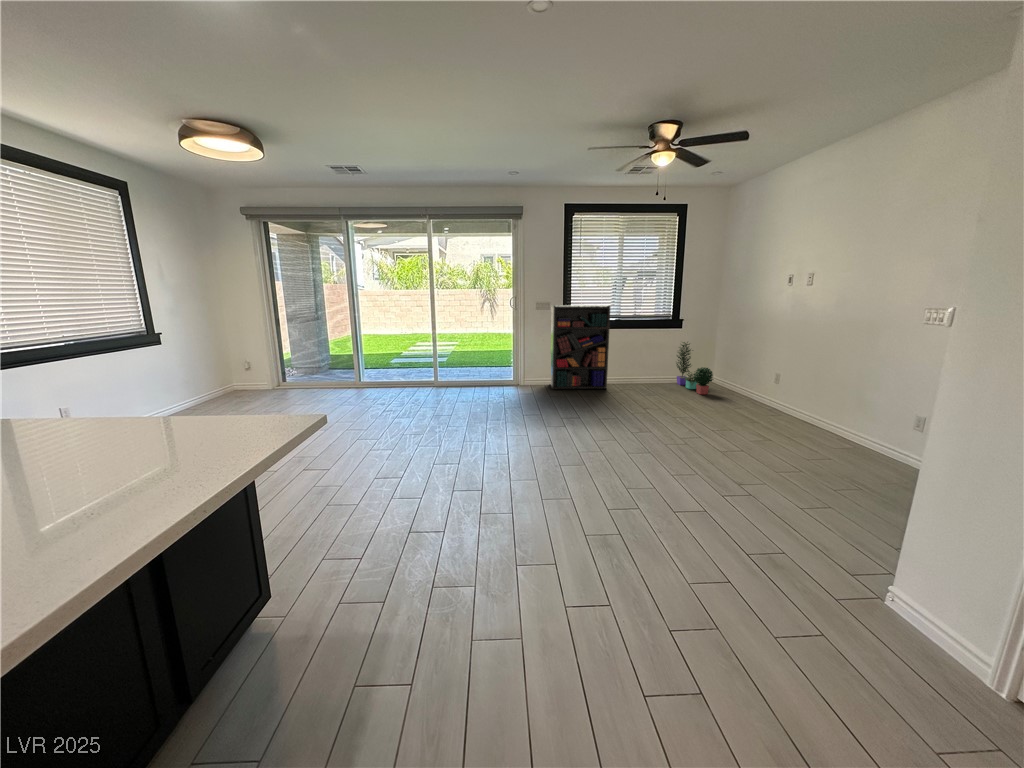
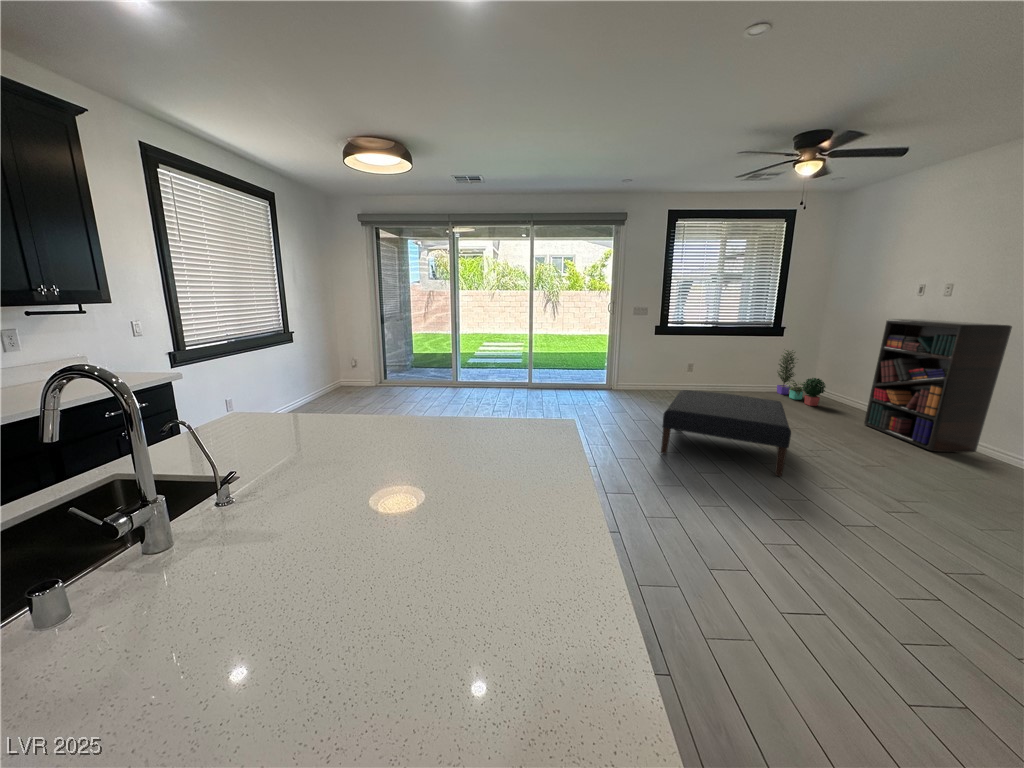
bookshelf: present [551,305,610,389] -> present [864,319,1012,453]
ottoman: none [529,381,652,460] -> present [661,390,791,476]

